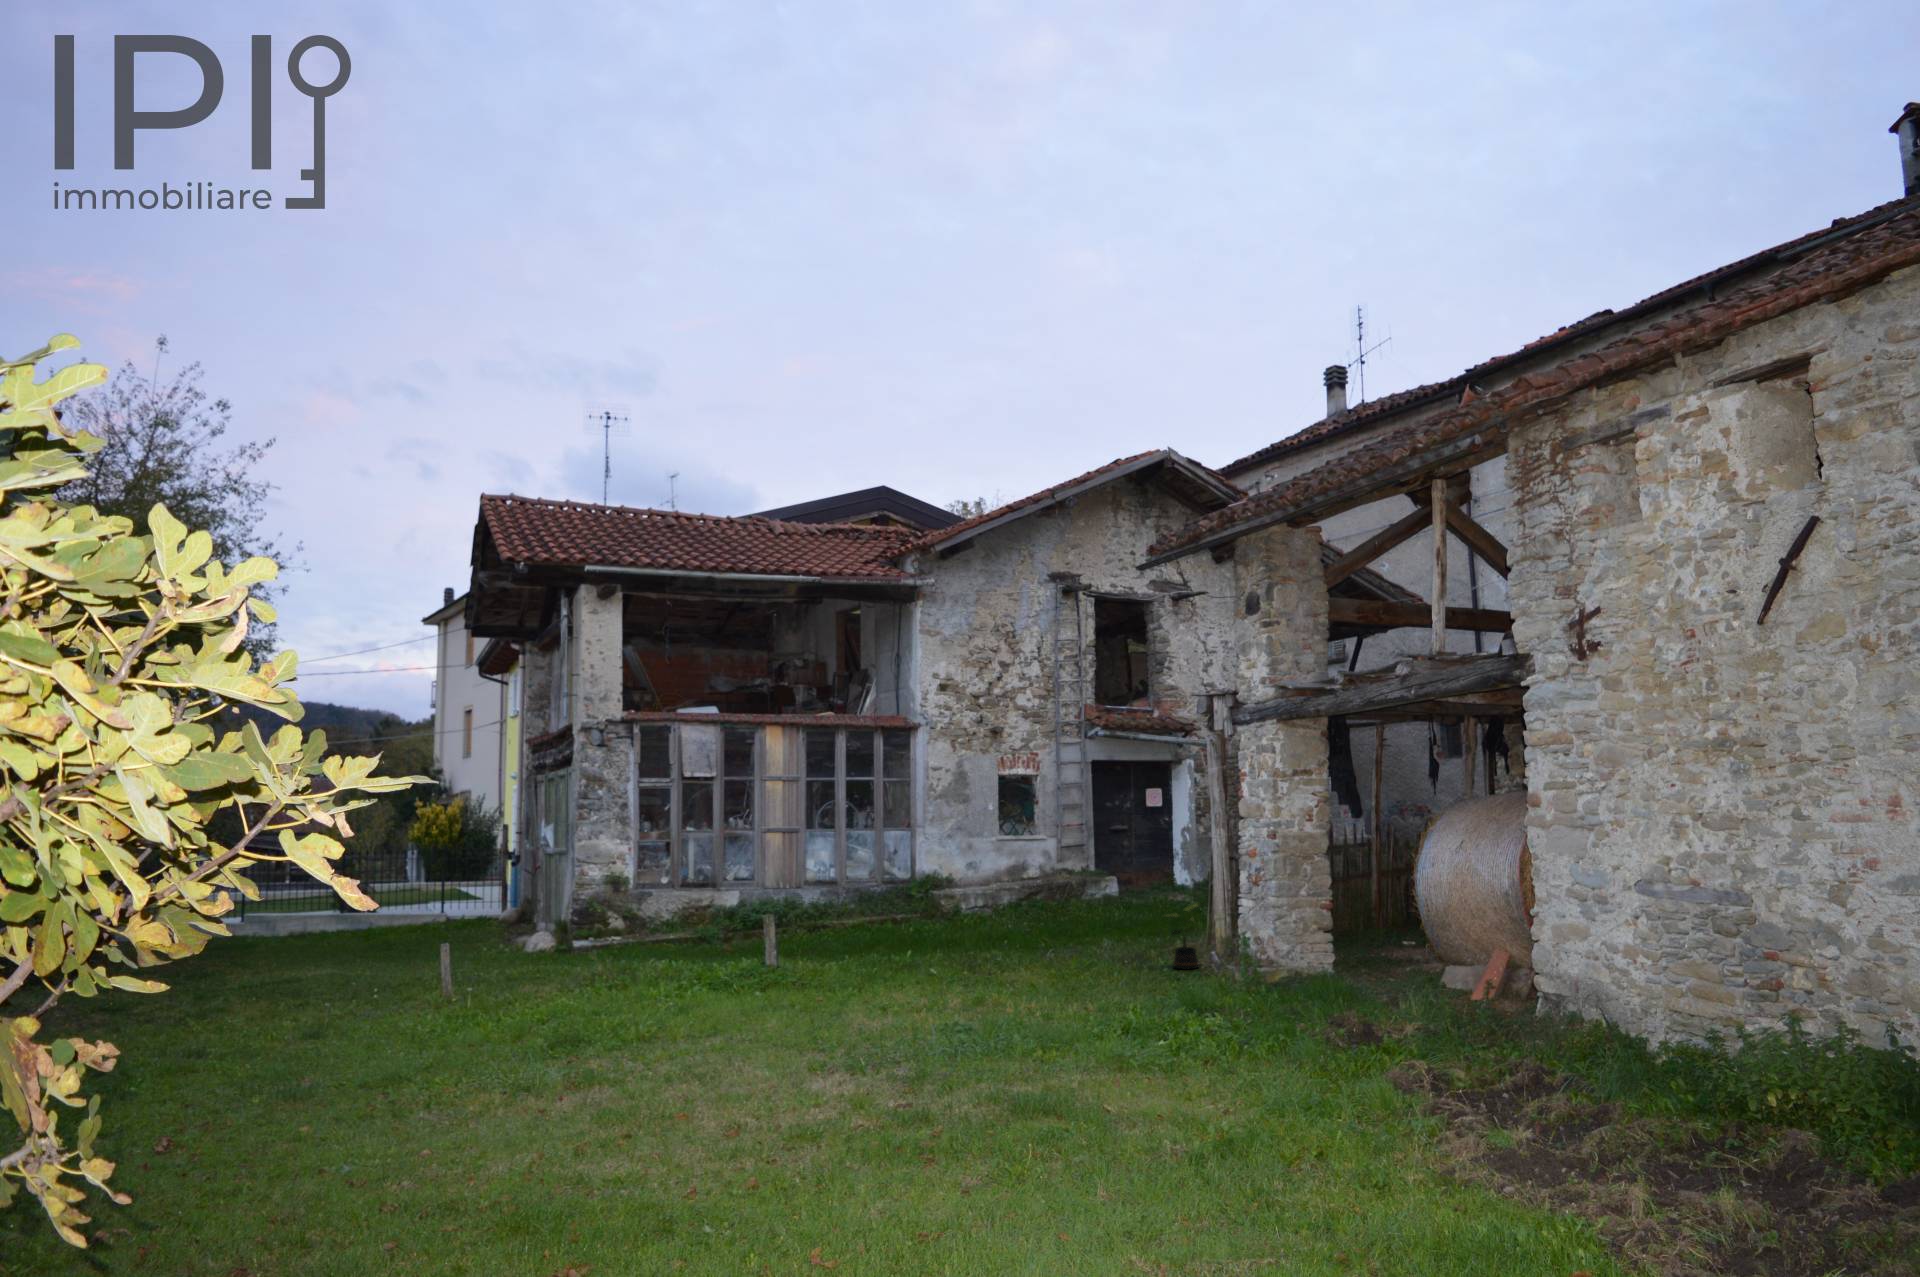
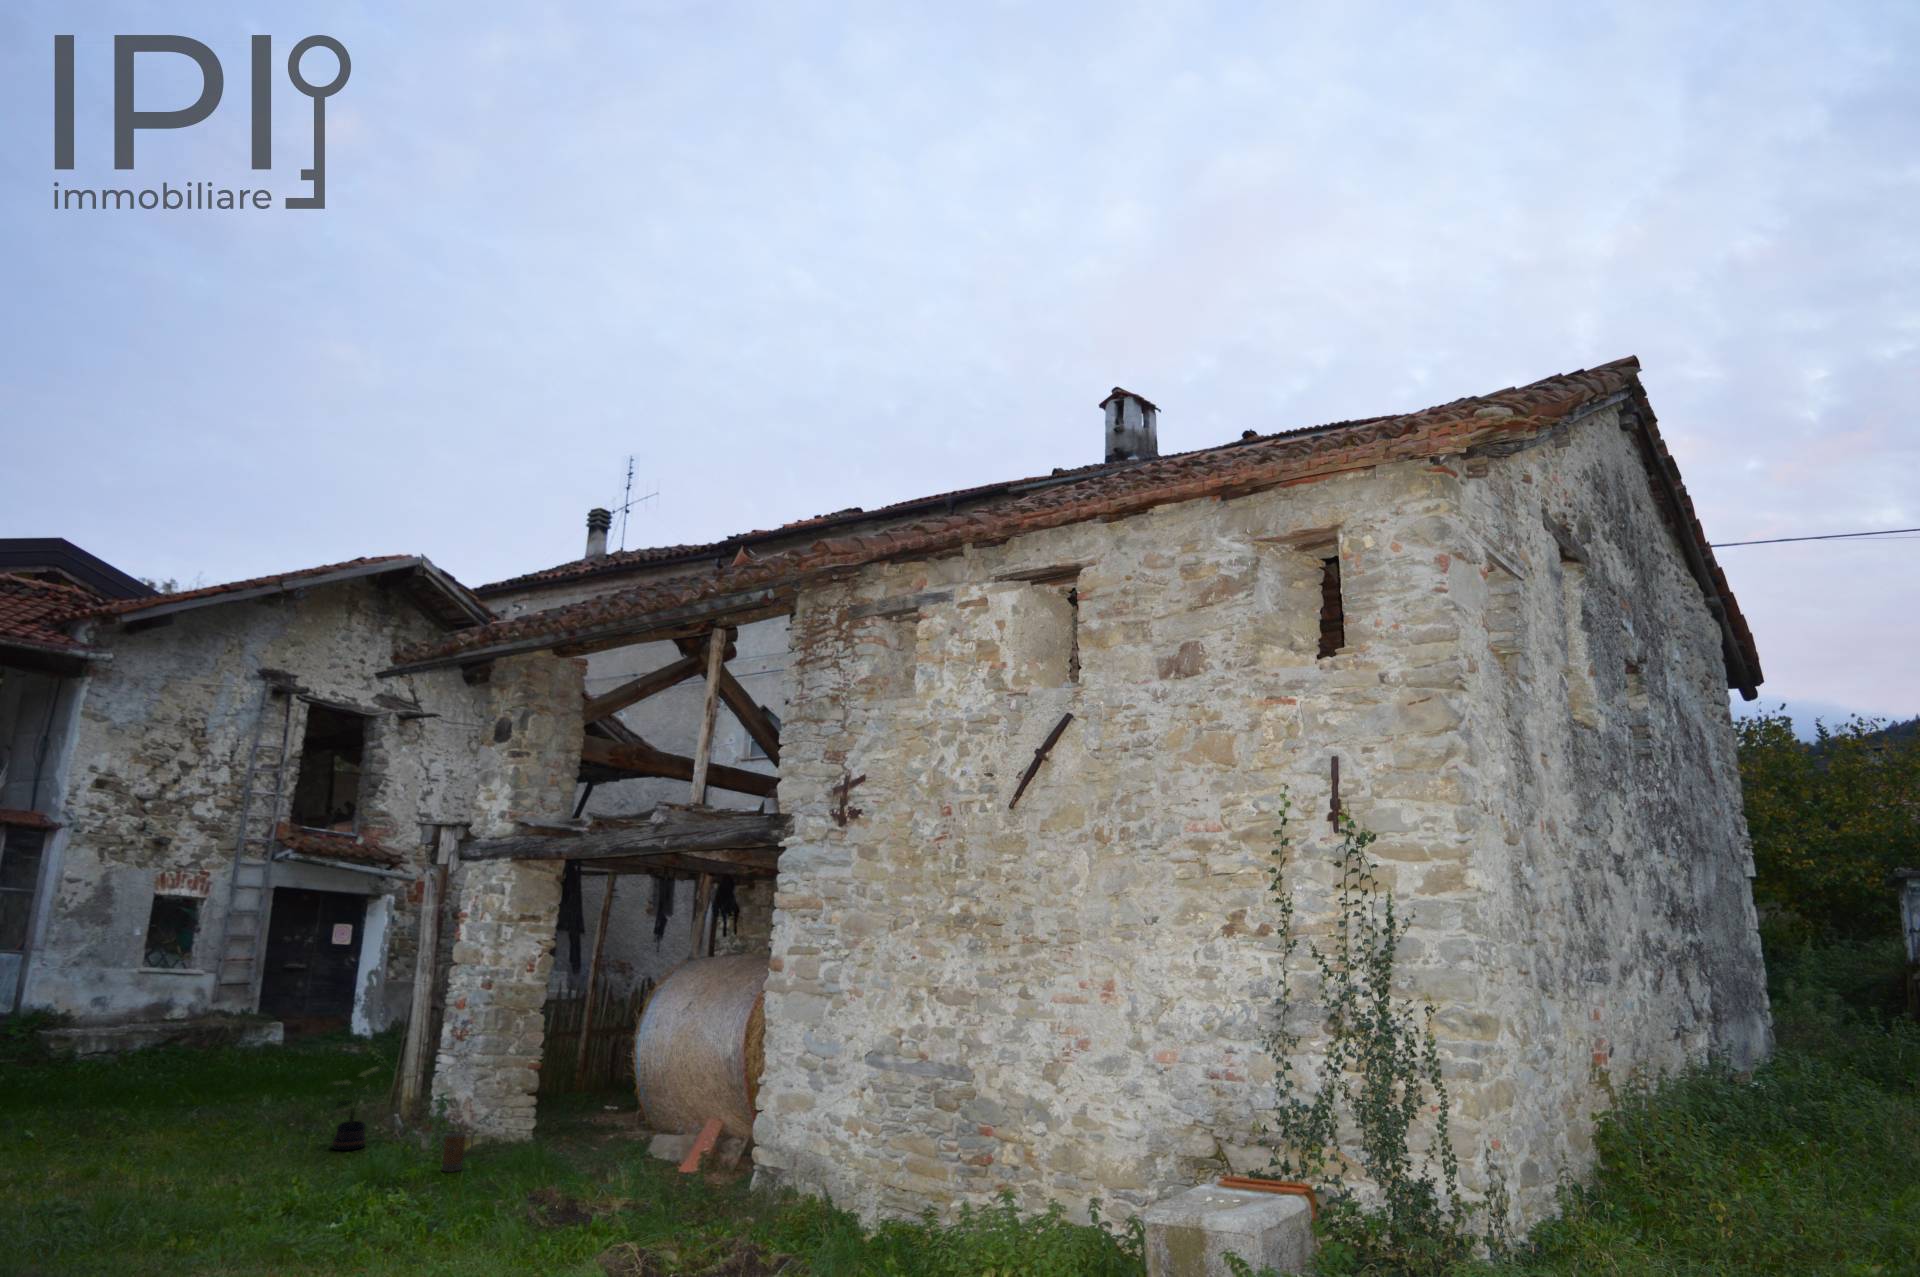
watering can: none [1251,943,1287,987] -> present [435,1117,478,1172]

